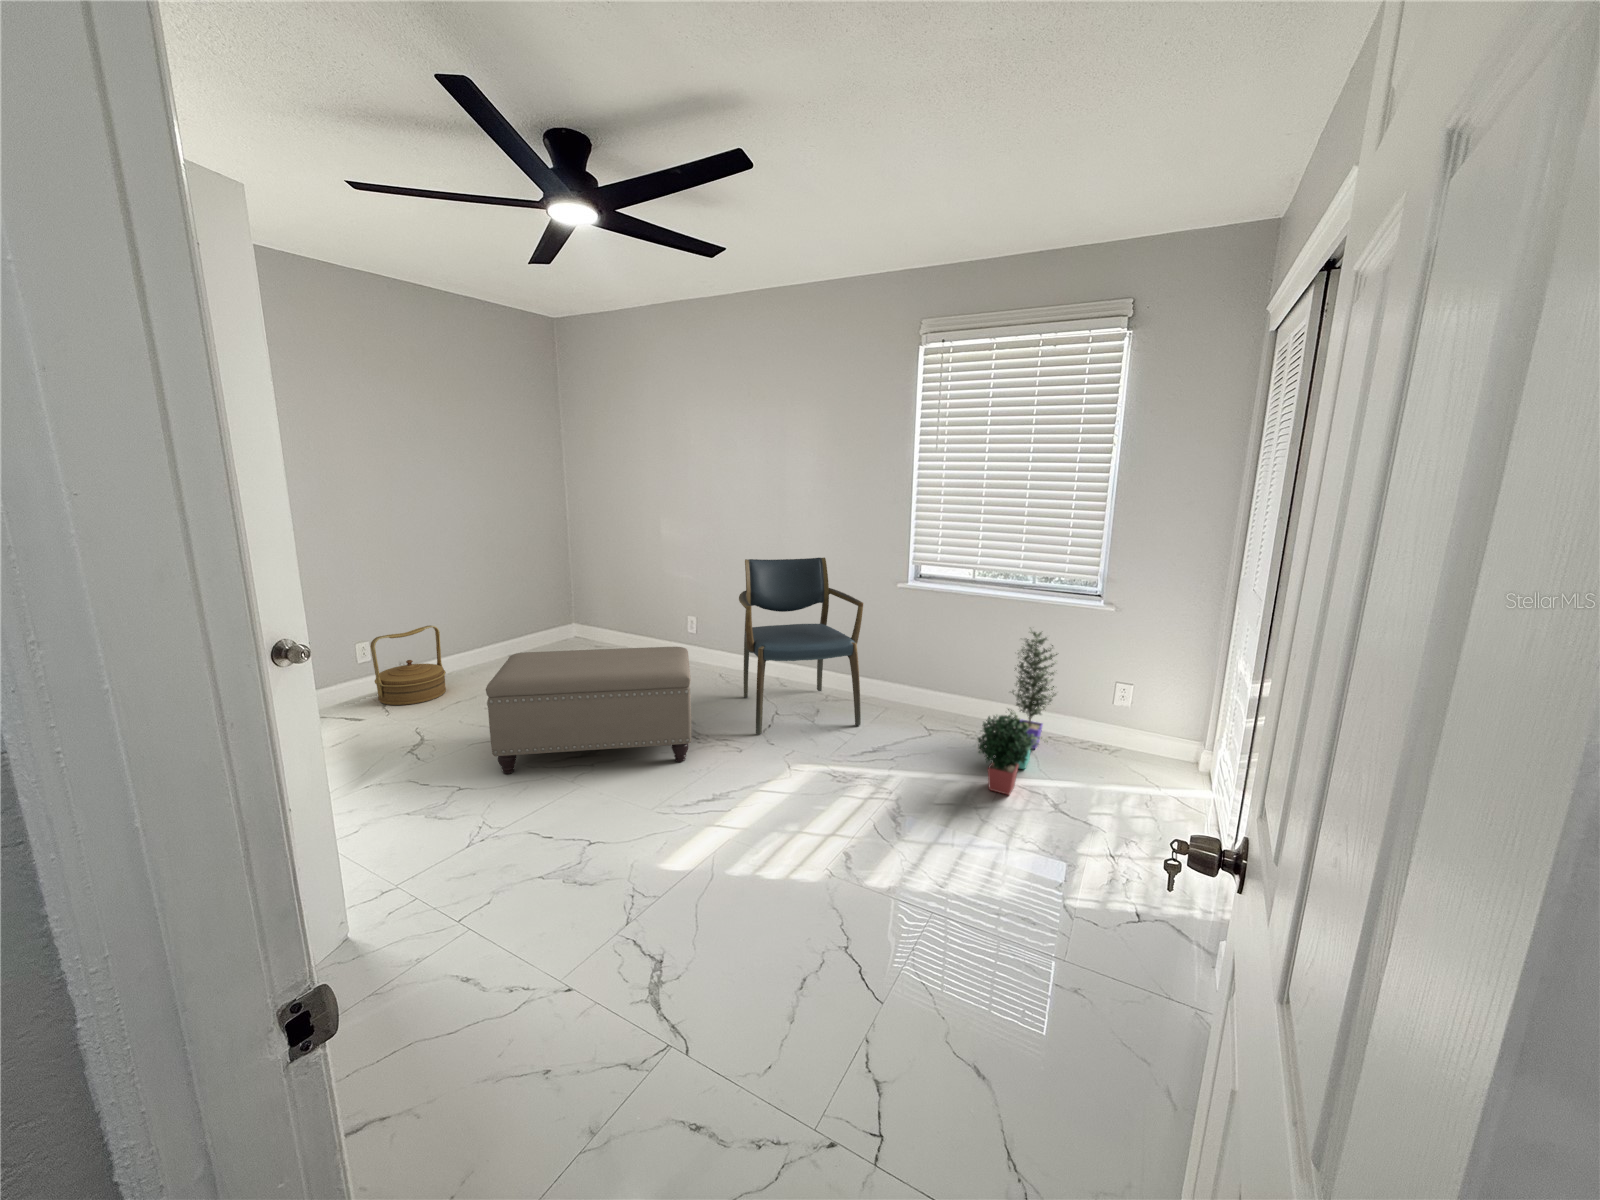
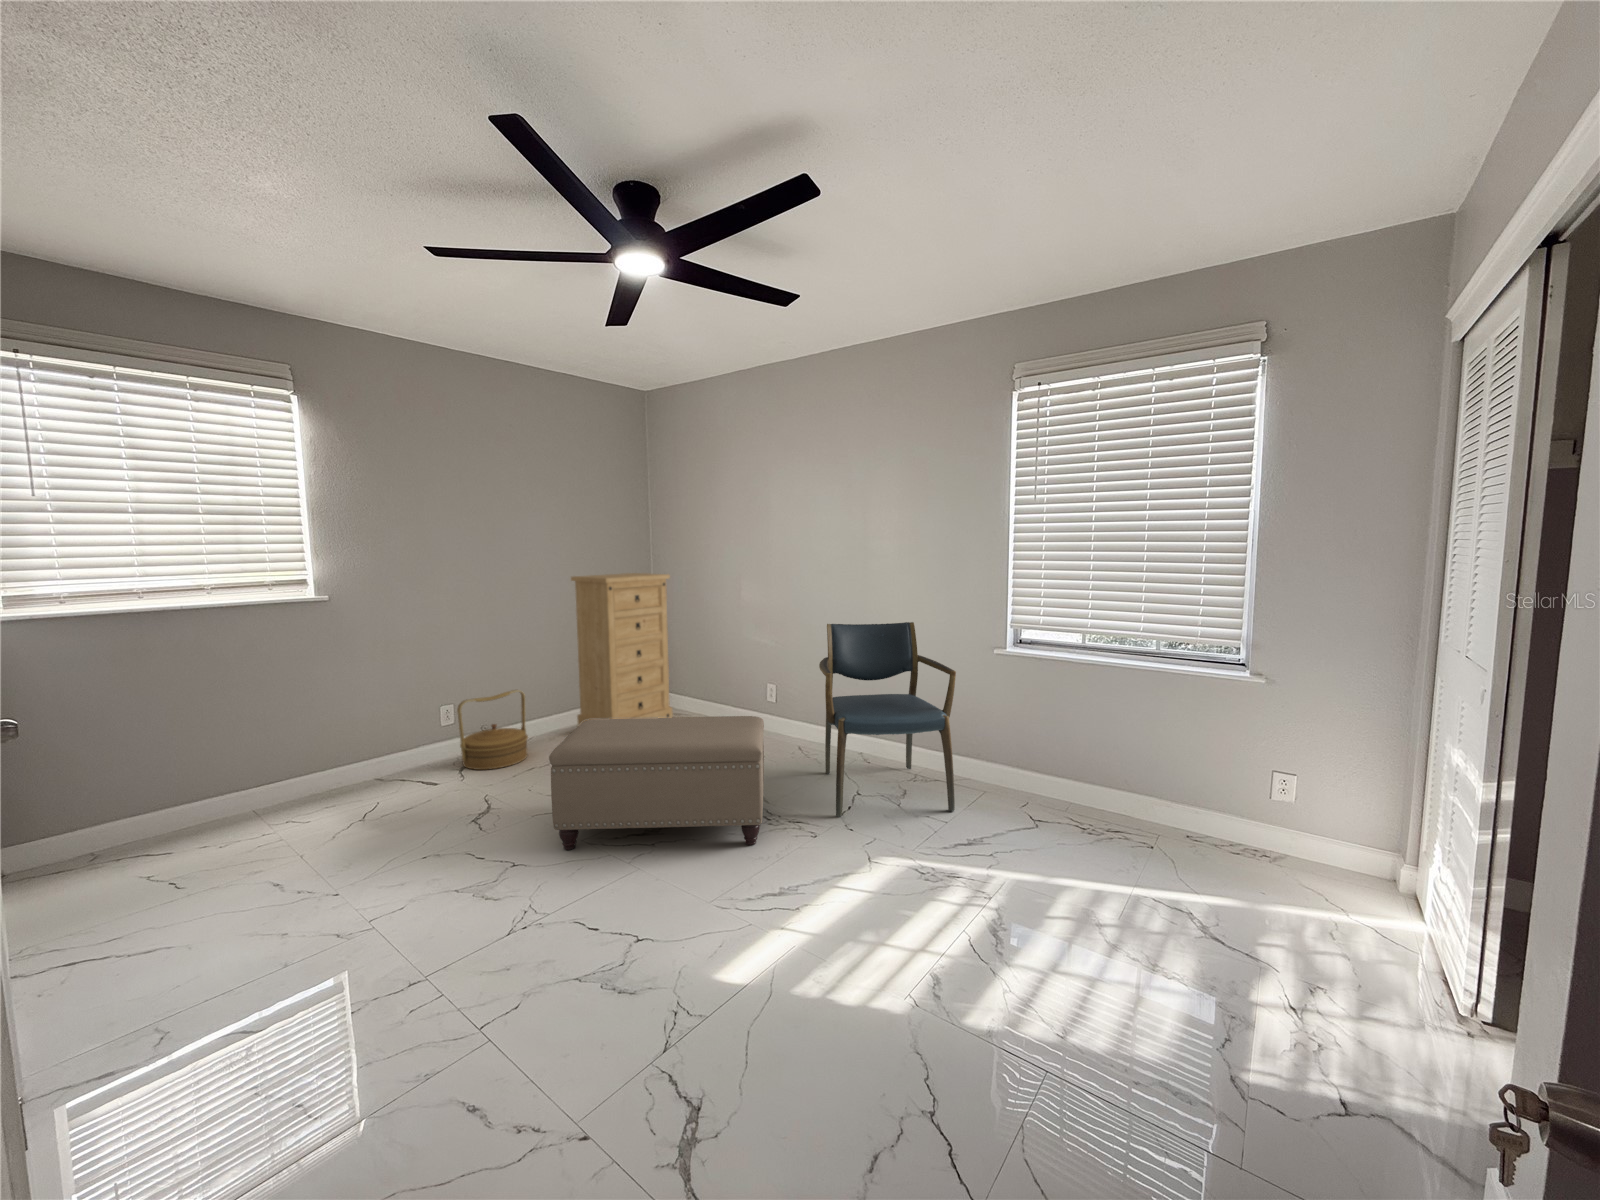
dresser: none [479,506,589,670] -> present [571,573,672,725]
potted plant: present [978,632,1057,795] -> none [1096,702,1197,909]

